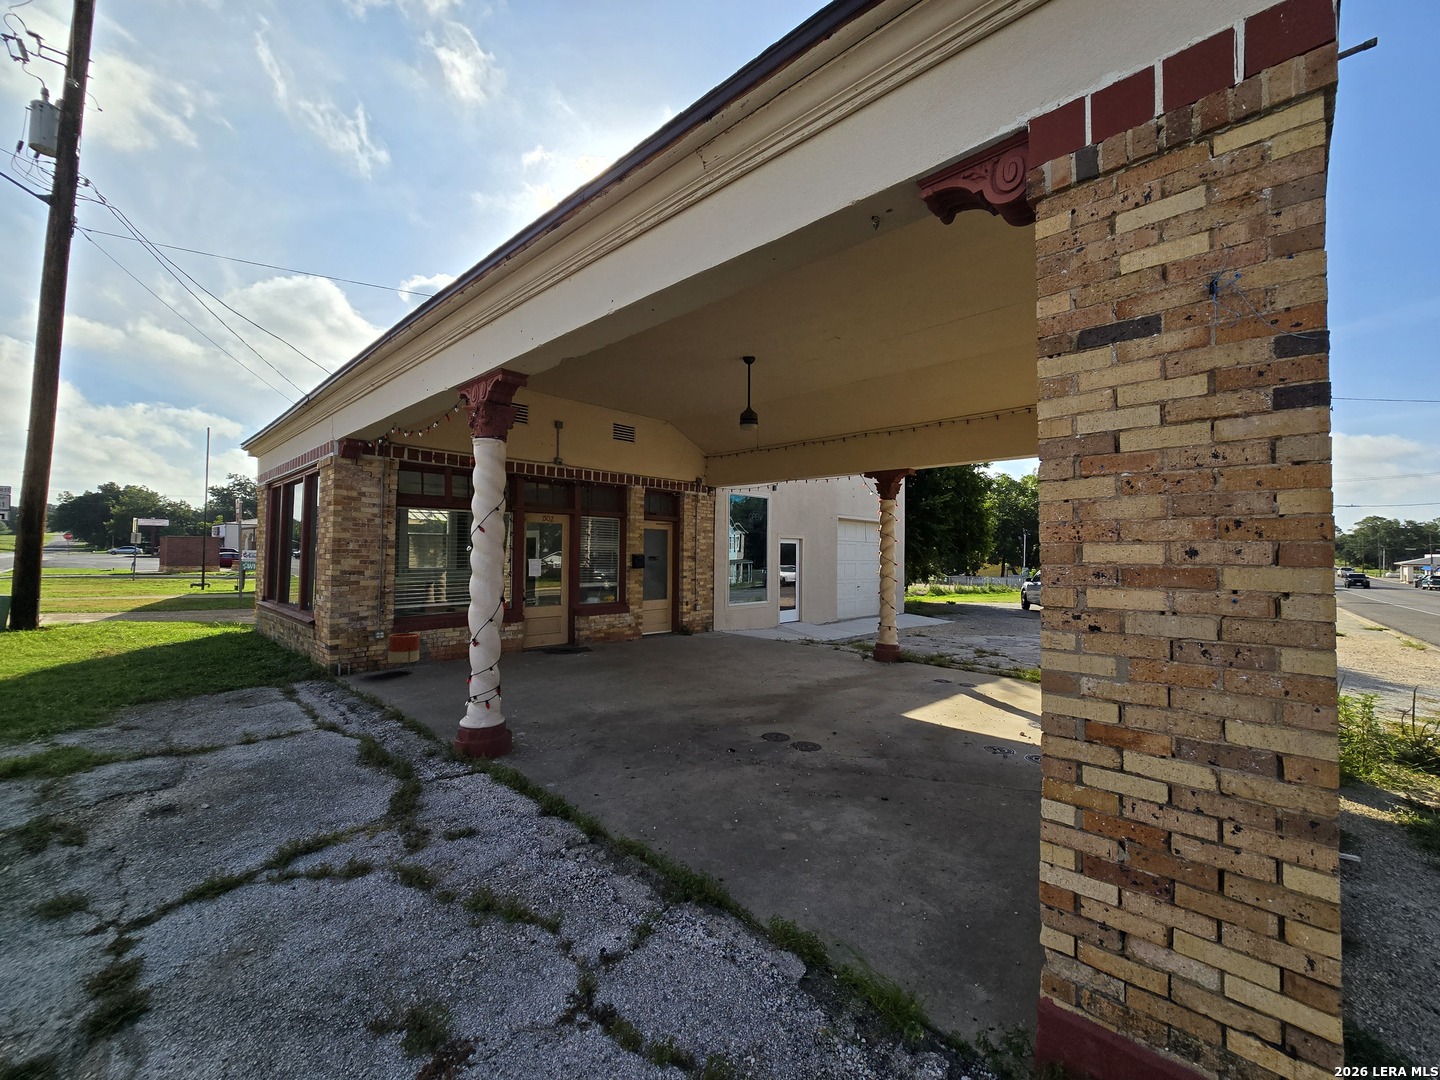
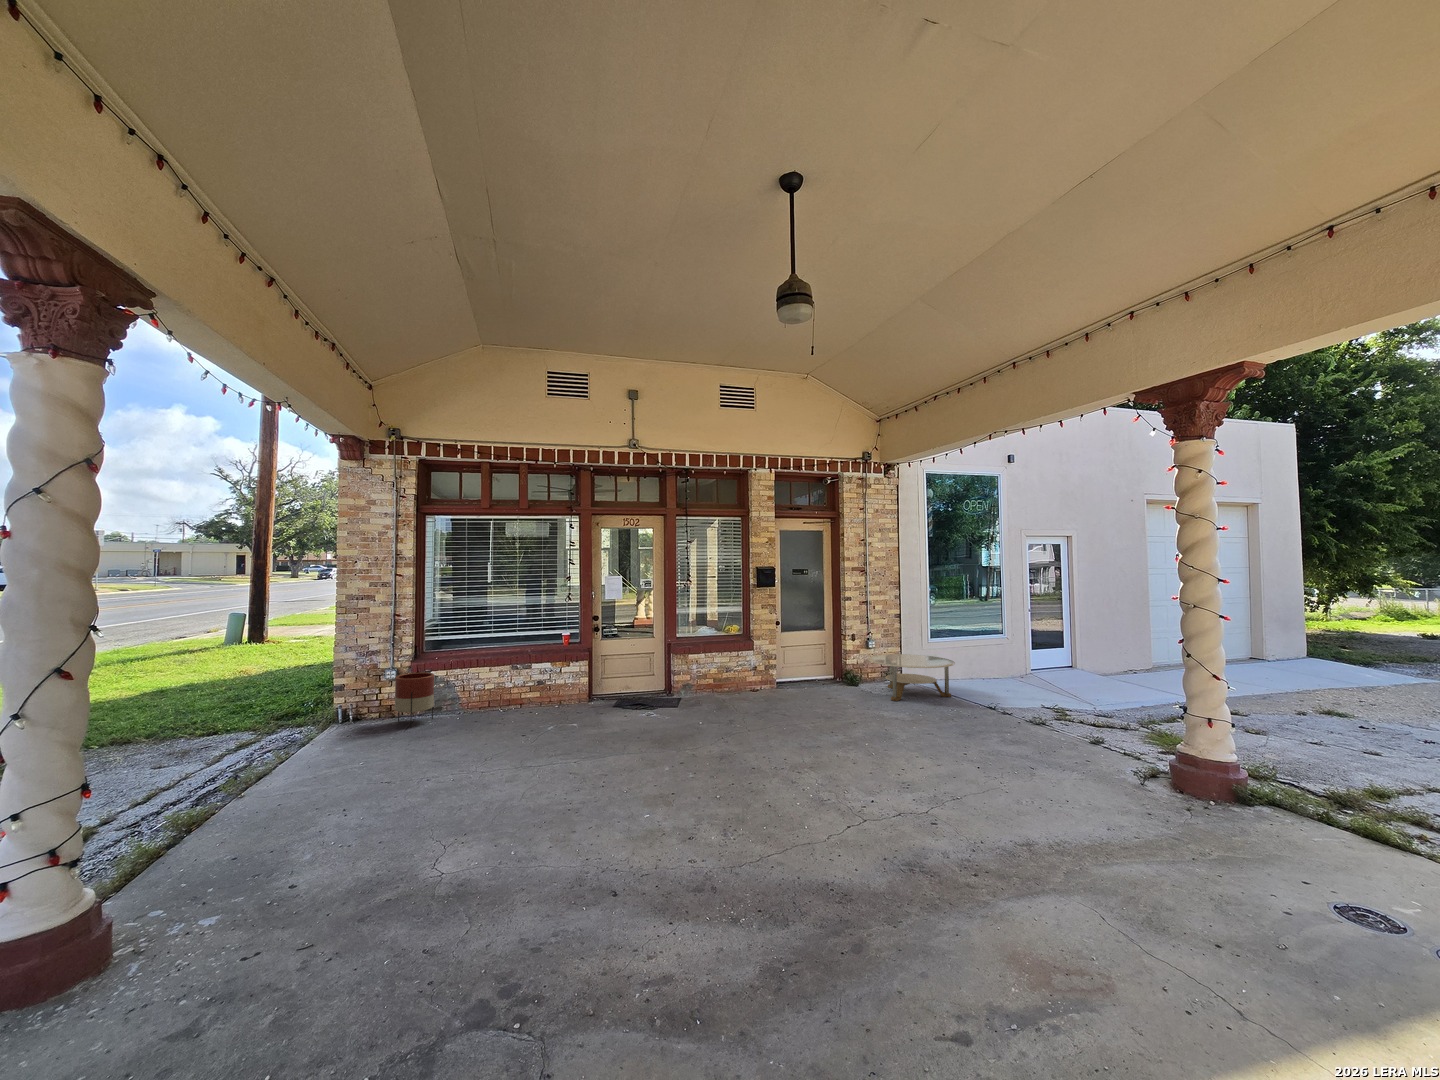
round table: none [699,613,752,641] -> present [868,654,955,701]

